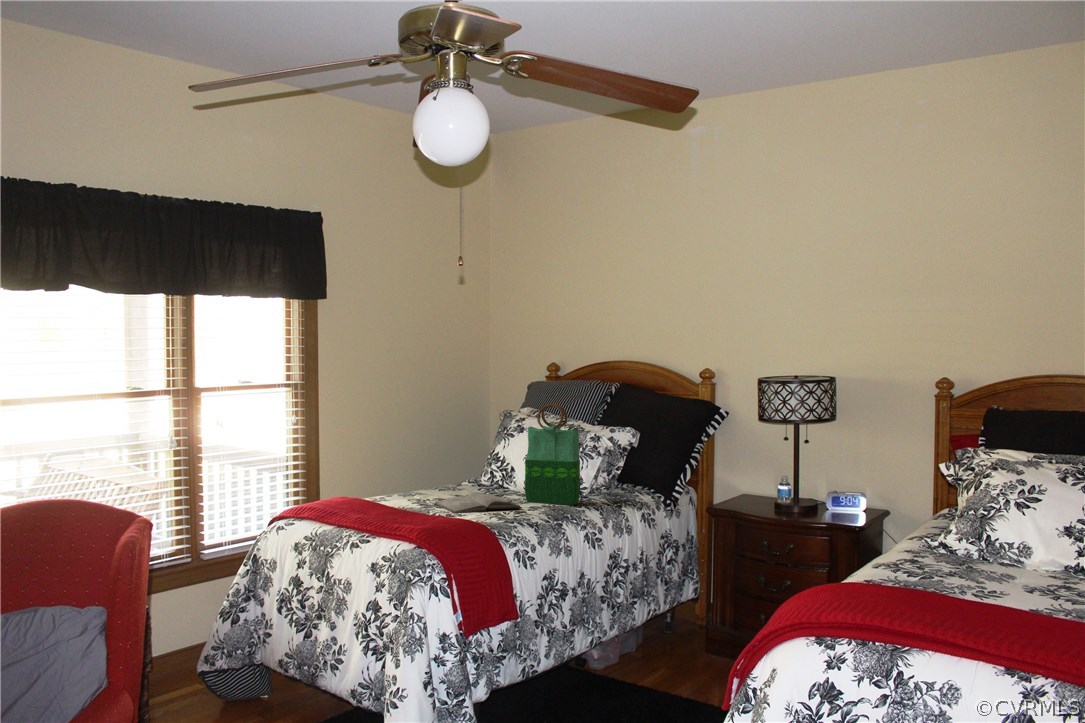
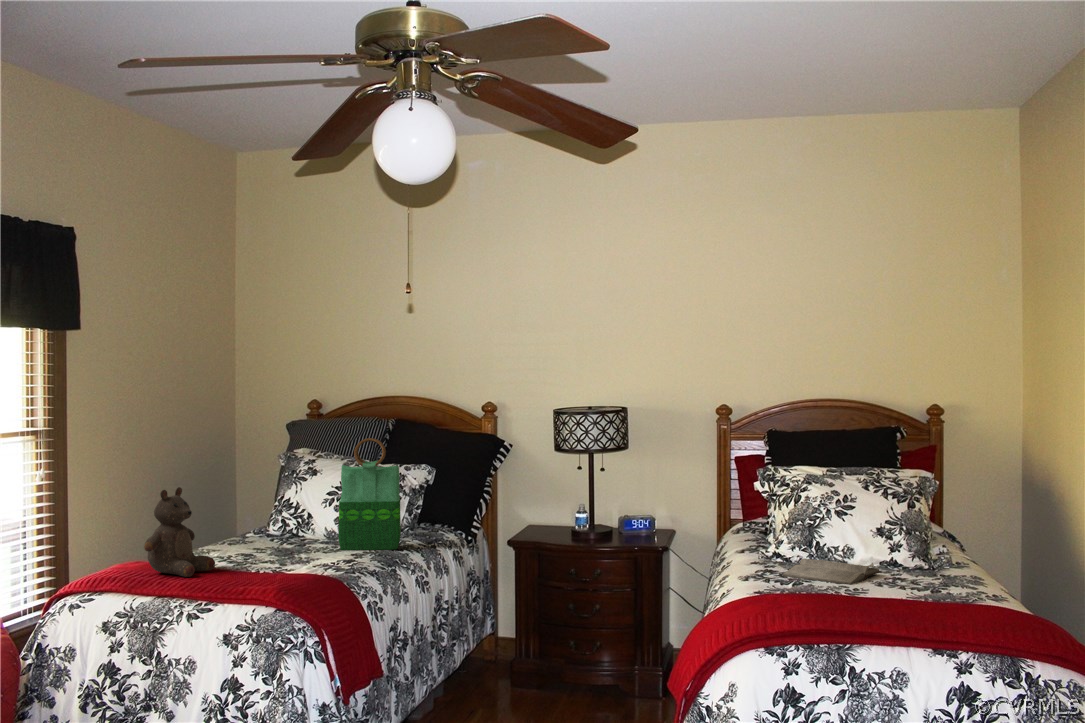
stuffed bear: none [345,441,402,514] -> present [144,487,215,577]
diary: present [434,492,522,513] -> present [783,558,881,585]

